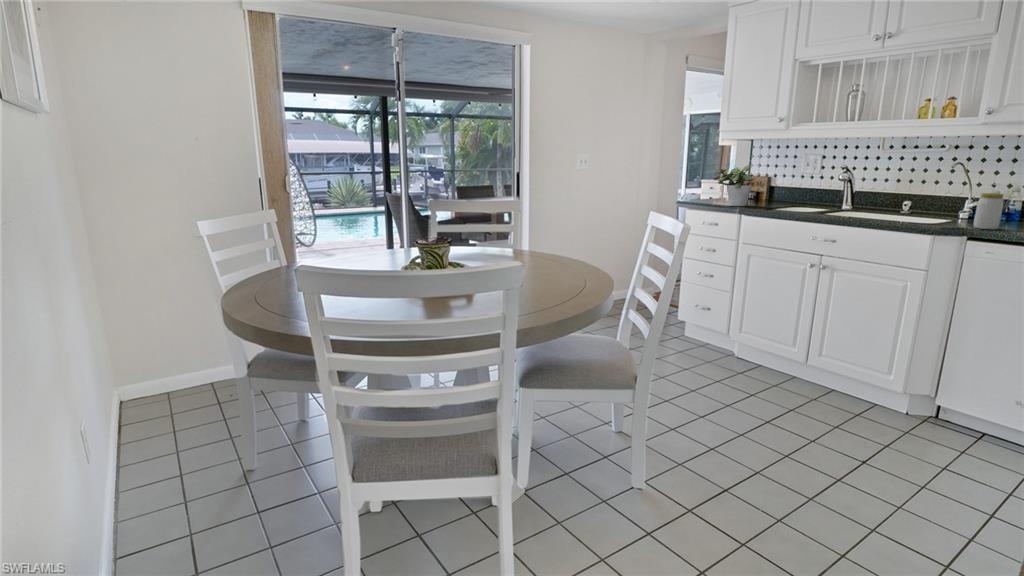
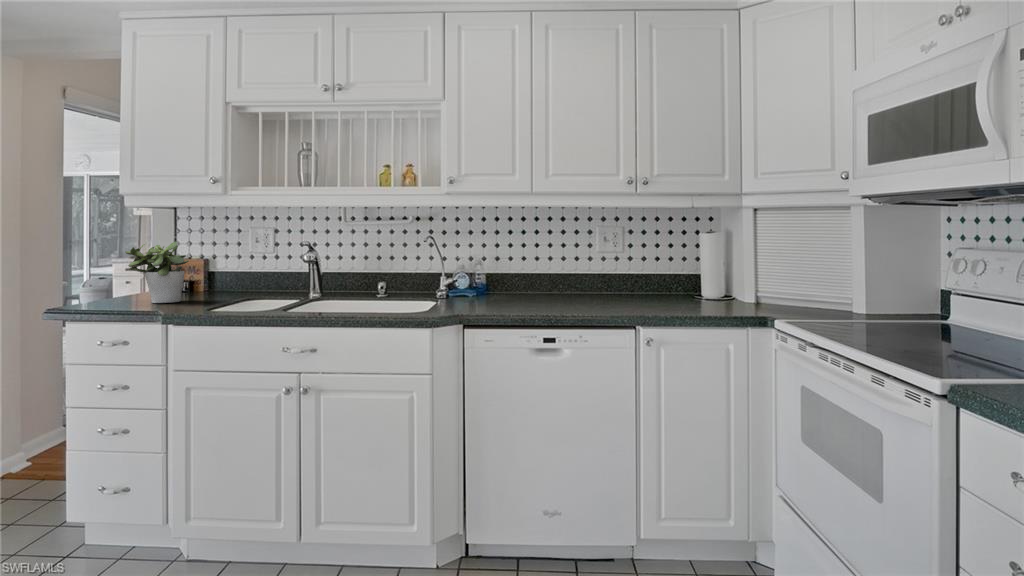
jar: present [974,193,1003,229] -> none [461,268,484,308]

